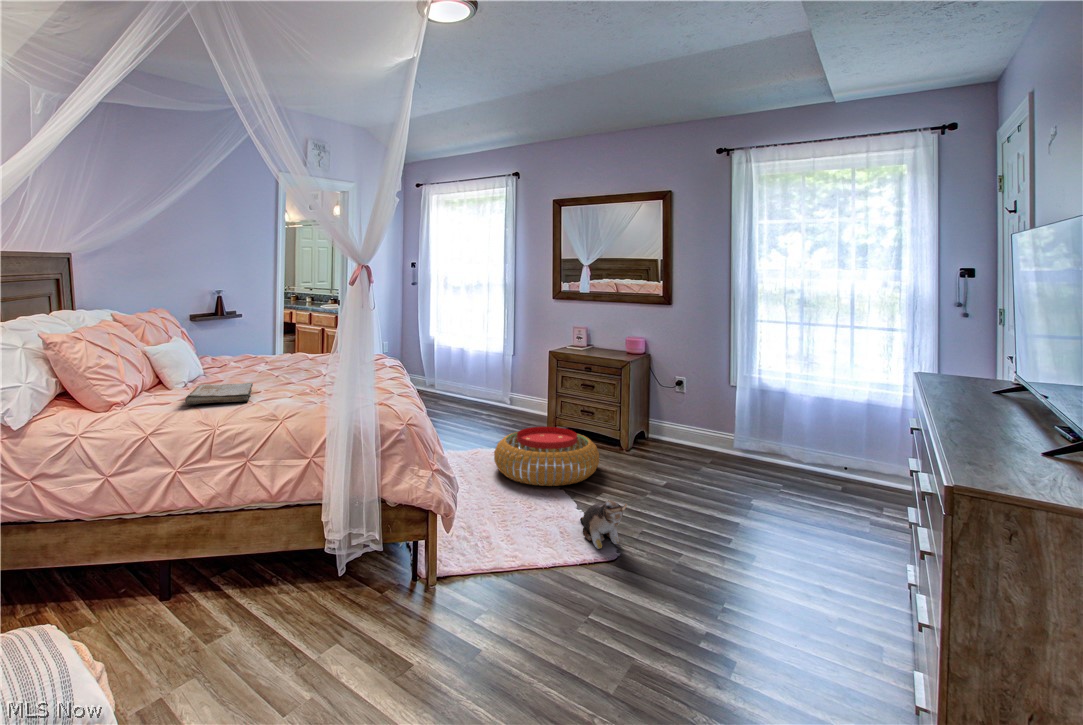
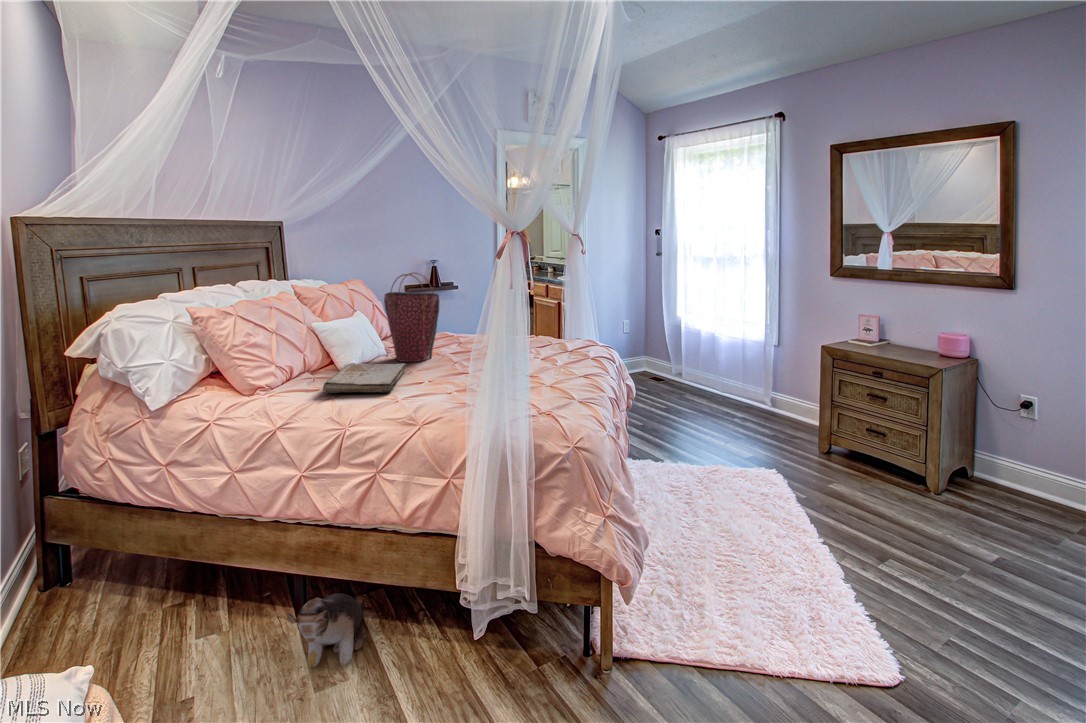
handbag: none [226,313,277,384] -> present [384,273,440,362]
pouf: present [494,427,599,486] -> none [724,434,893,532]
plush toy: present [580,500,627,549] -> present [287,593,367,668]

